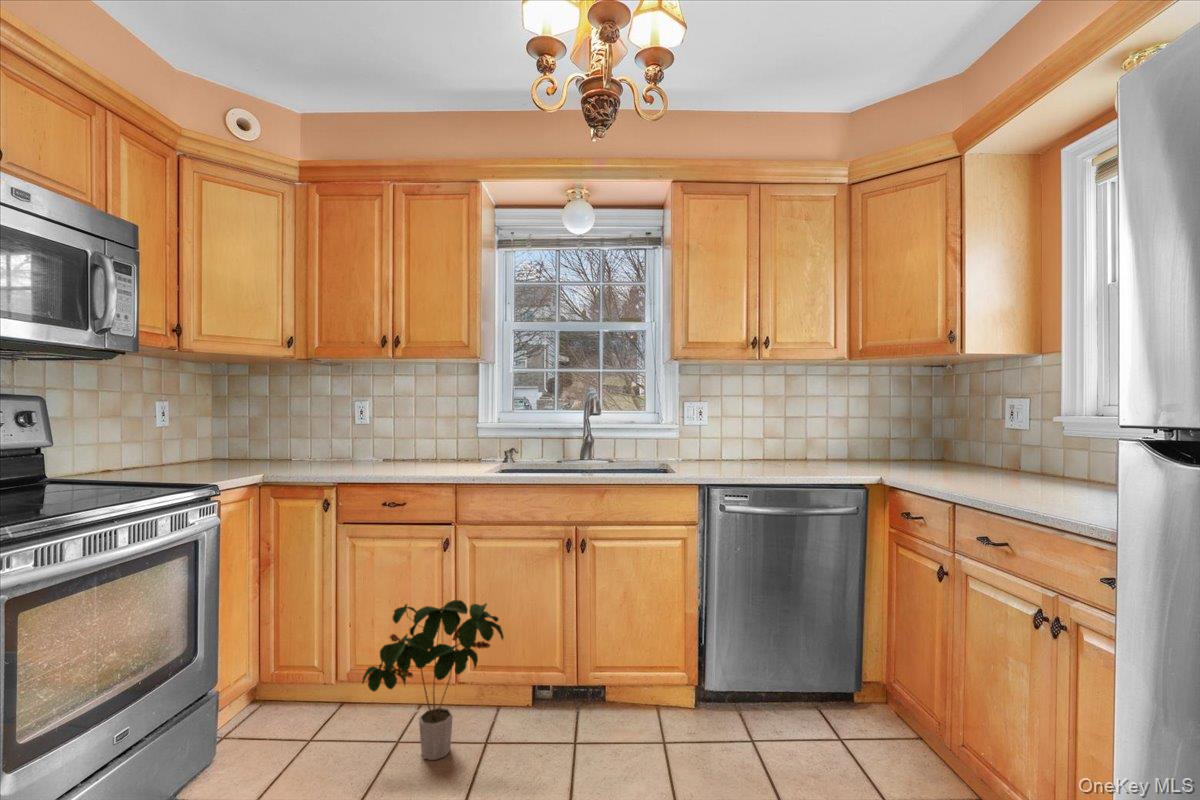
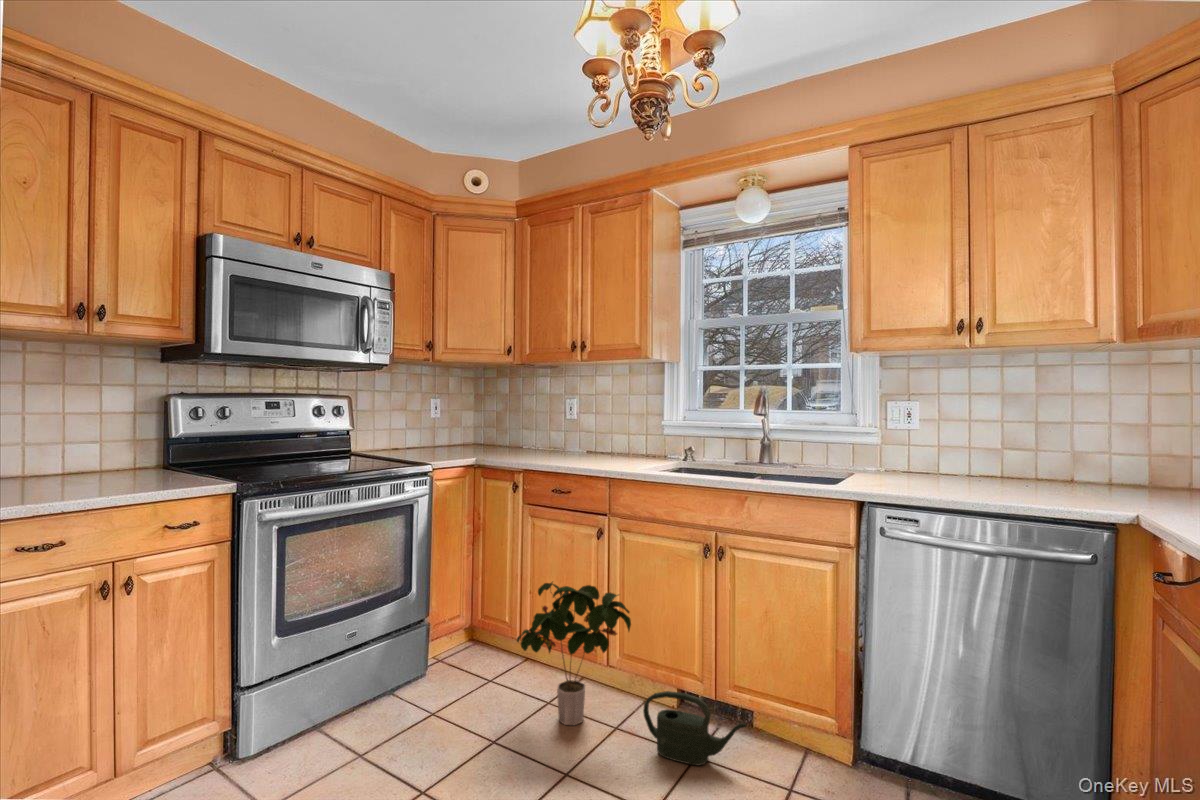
watering can: none [527,687,628,757] -> present [643,691,746,765]

